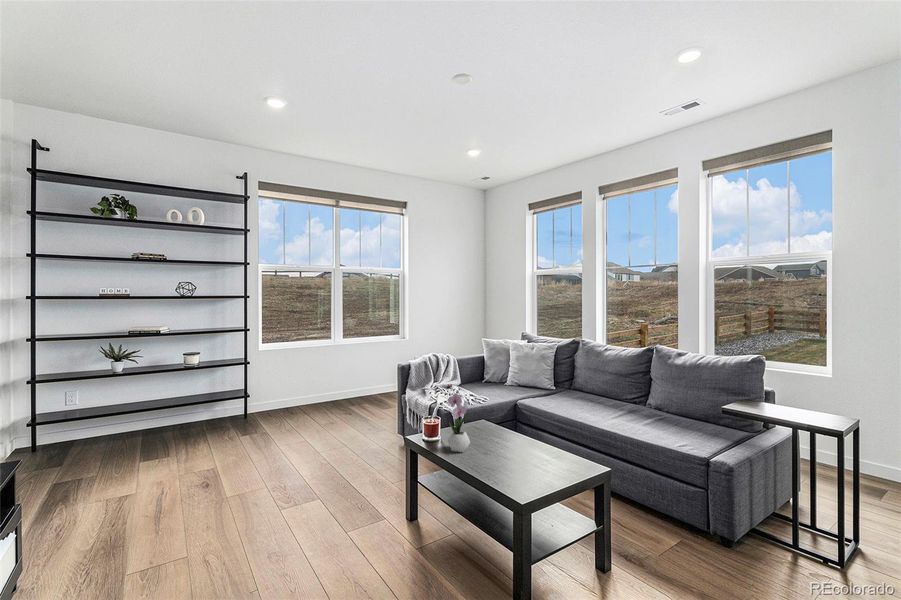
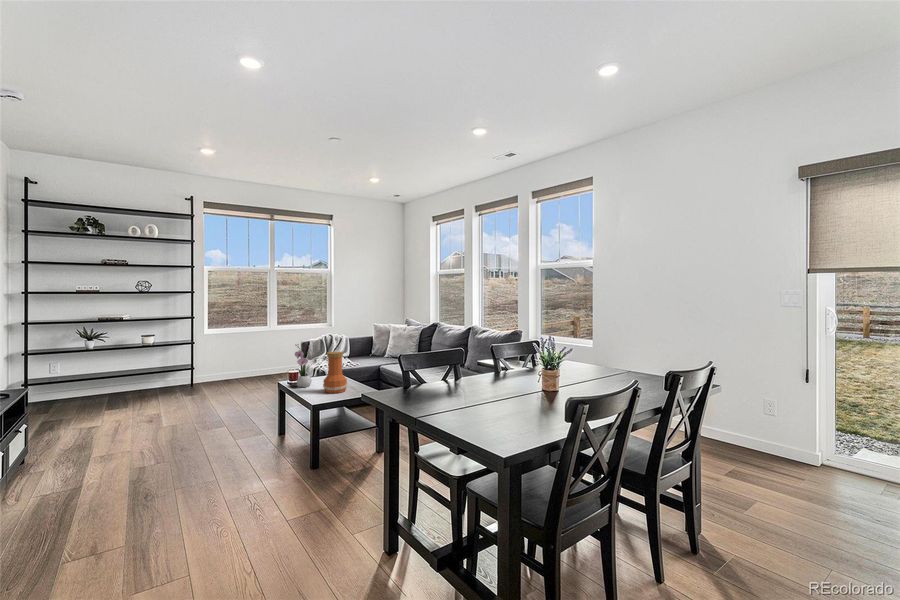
vase: none [501,397,540,469] -> present [323,351,348,393]

